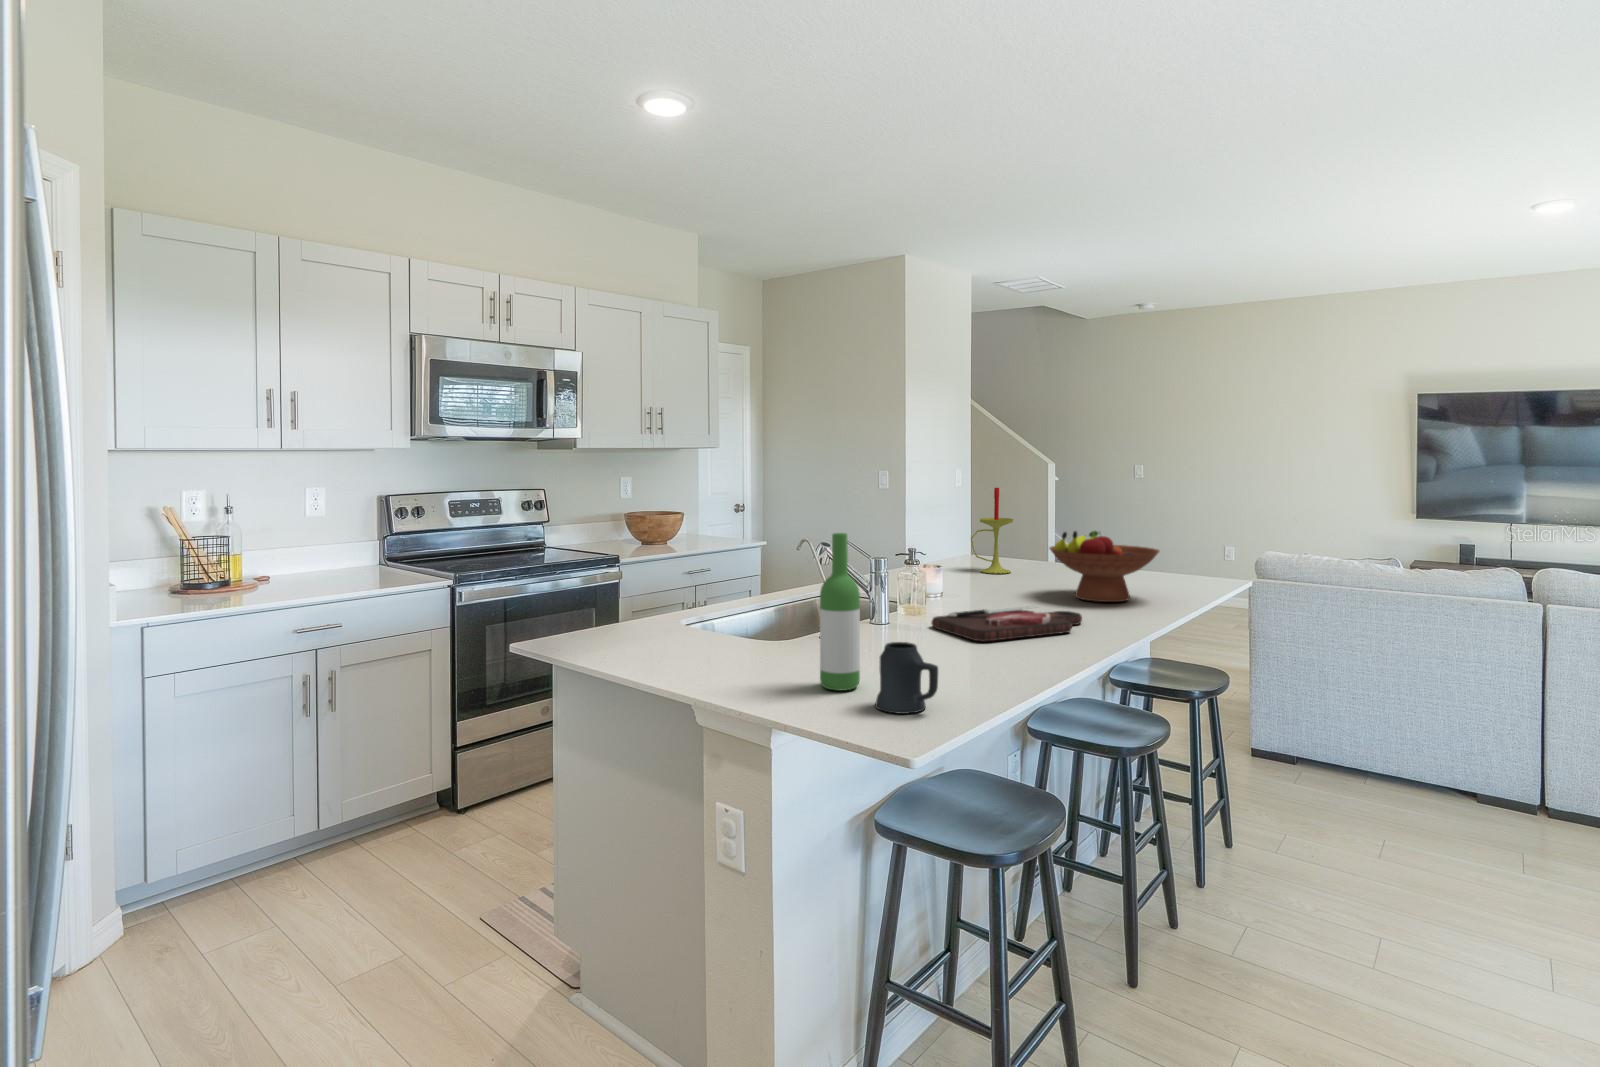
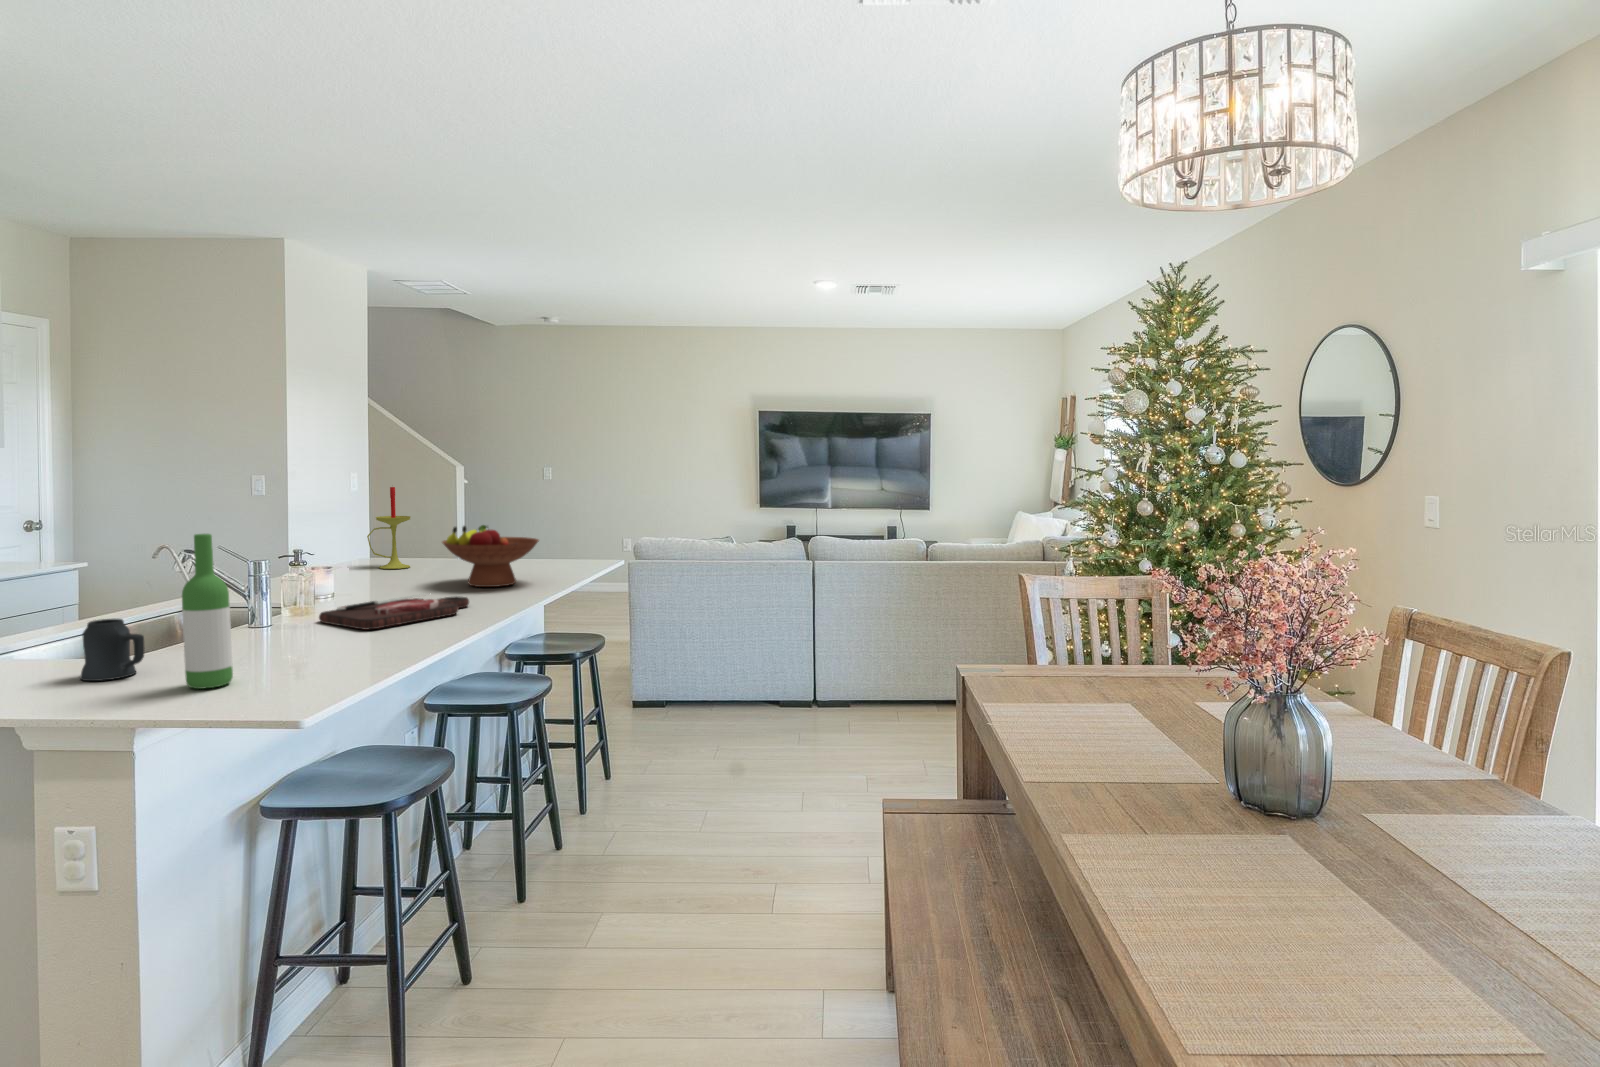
mug: present [875,642,938,714] -> present [80,619,144,681]

